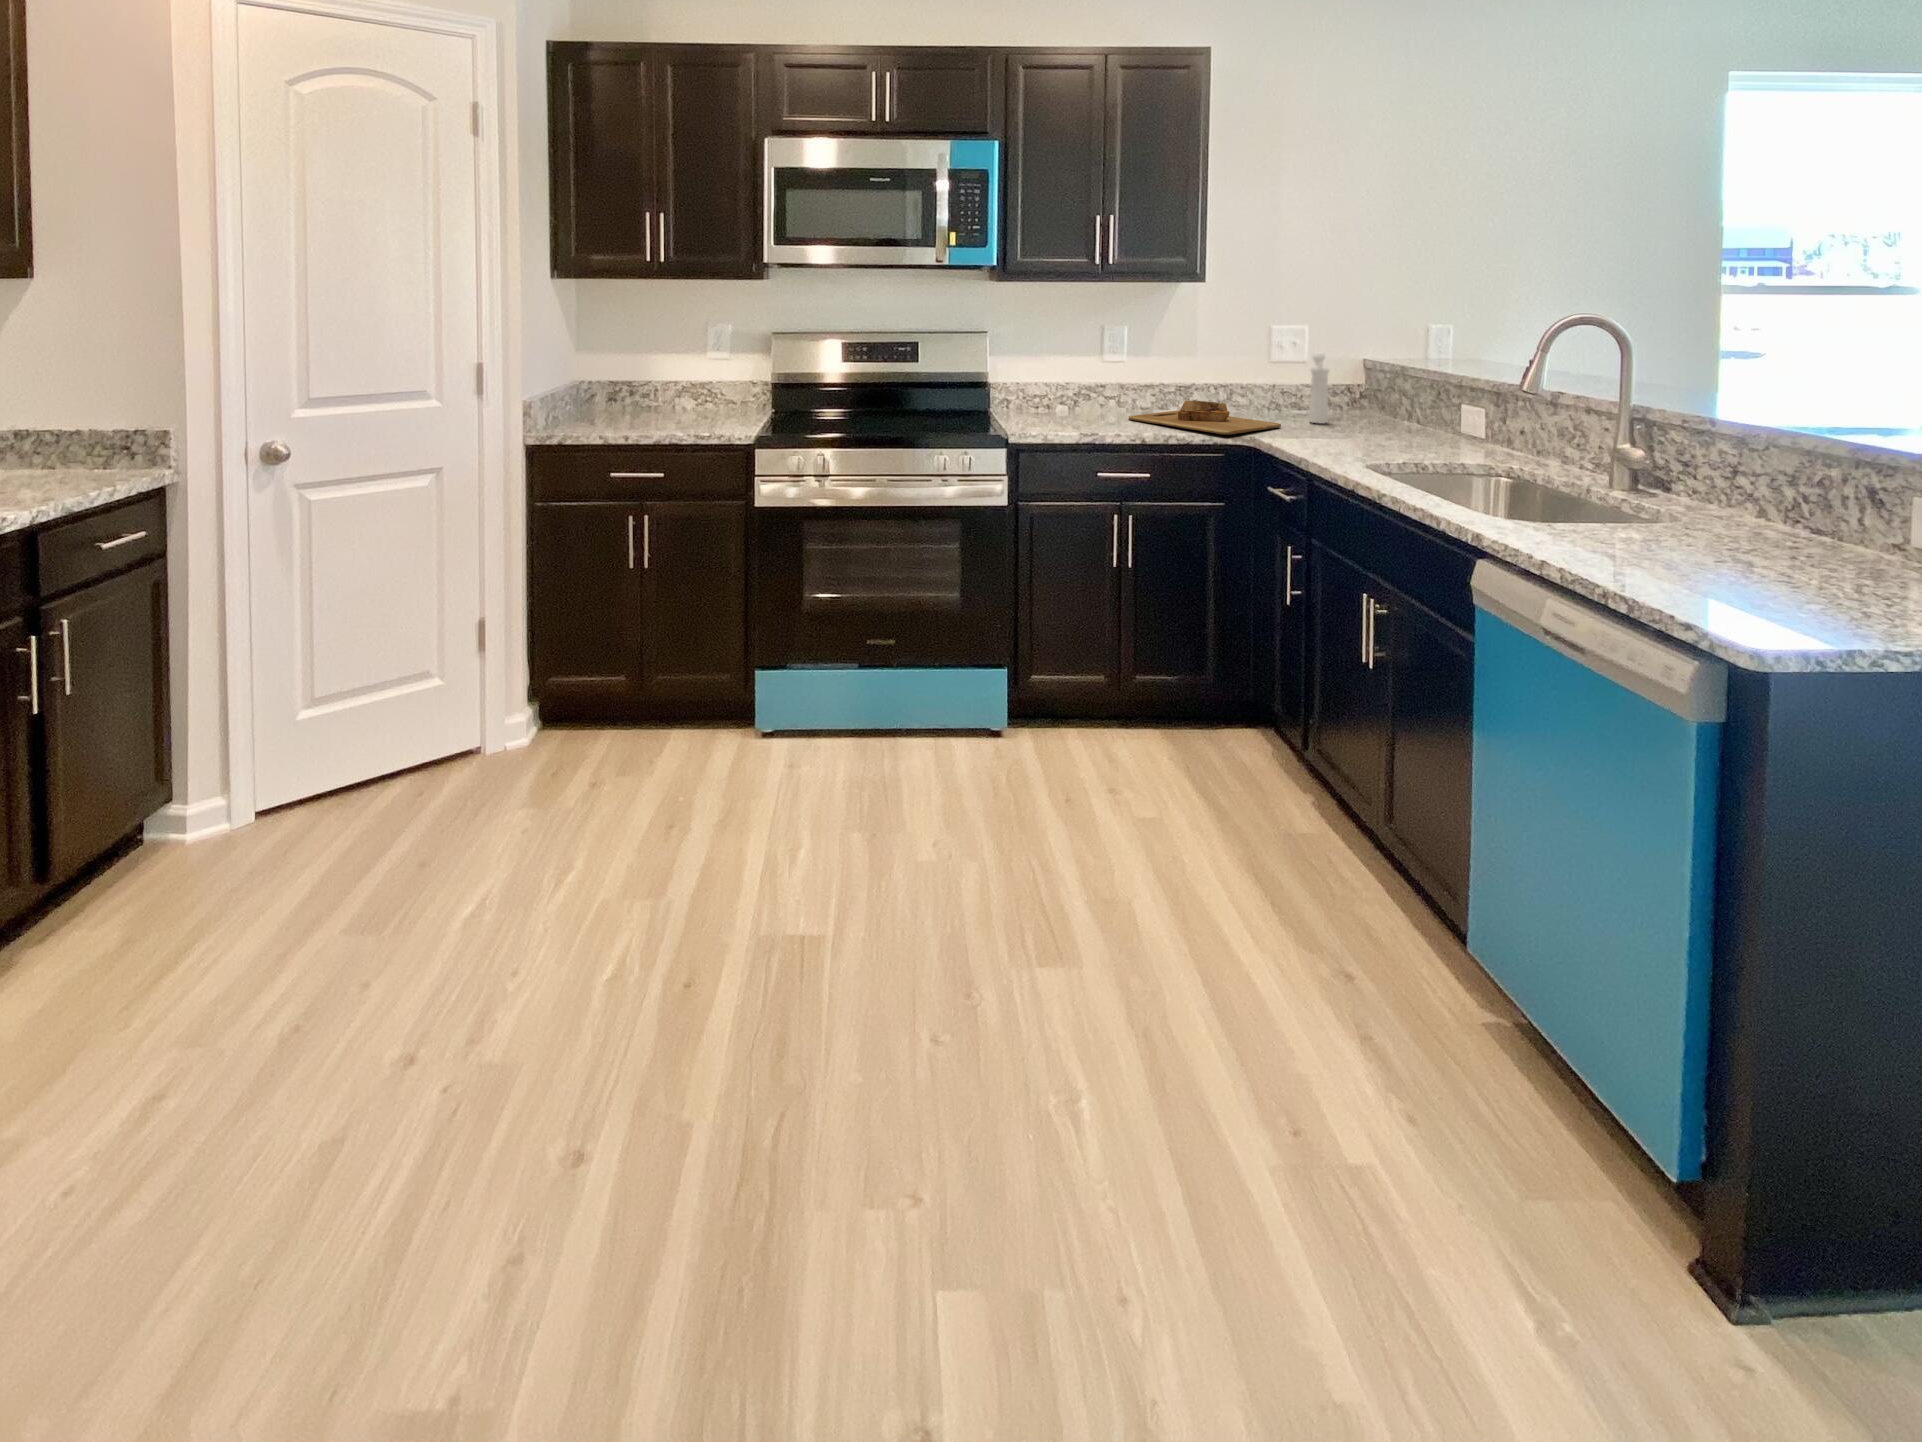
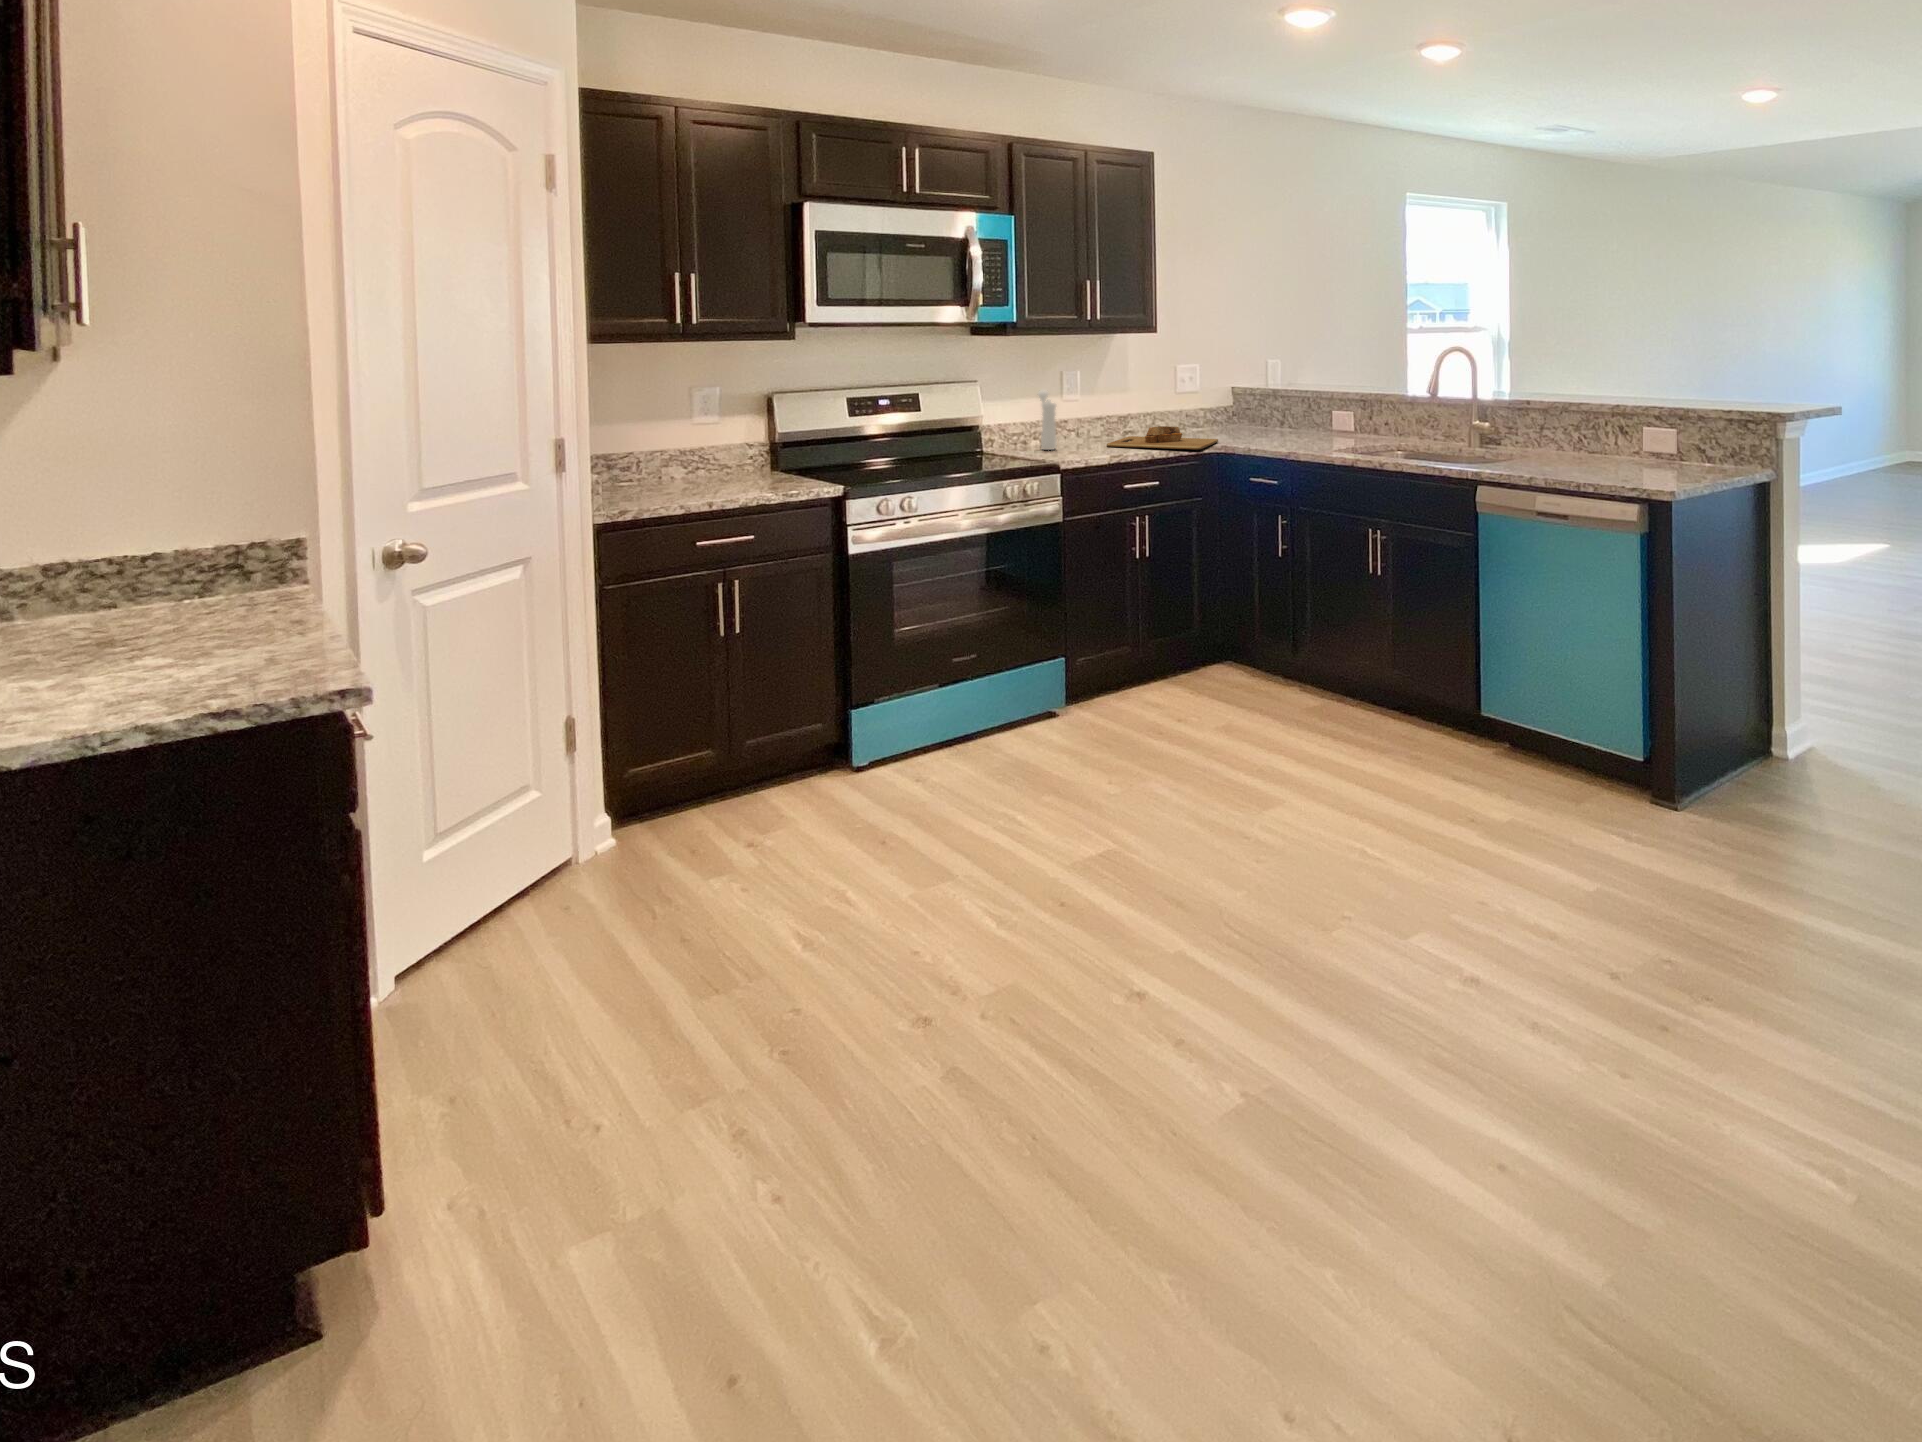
pepper mill: present [1309,353,1329,423] -> present [1038,390,1057,450]

